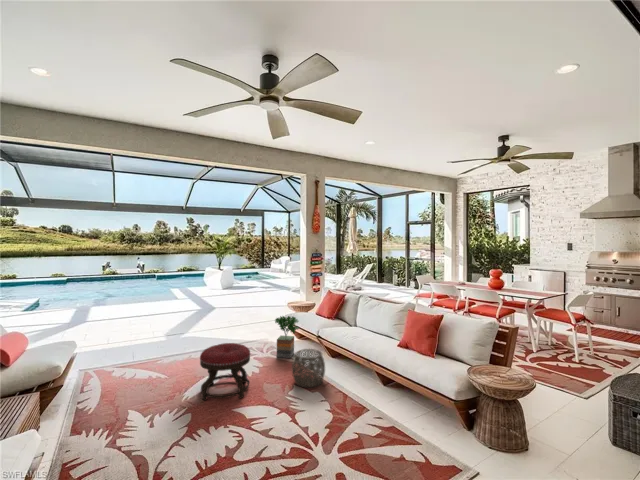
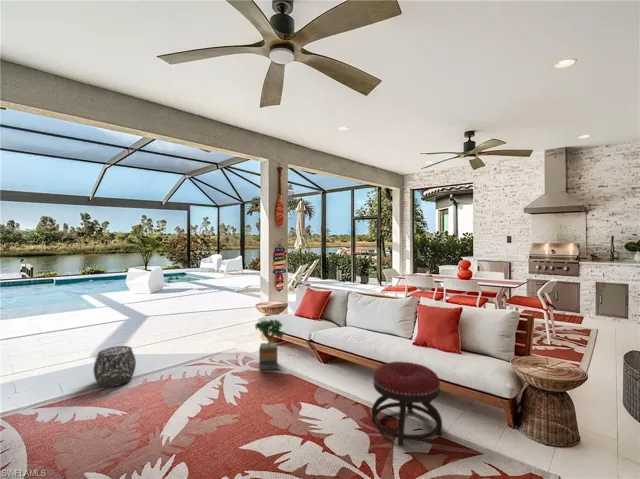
ottoman: present [200,343,250,400] -> present [372,362,442,446]
woven basket: present [292,349,325,388] -> present [94,346,136,387]

